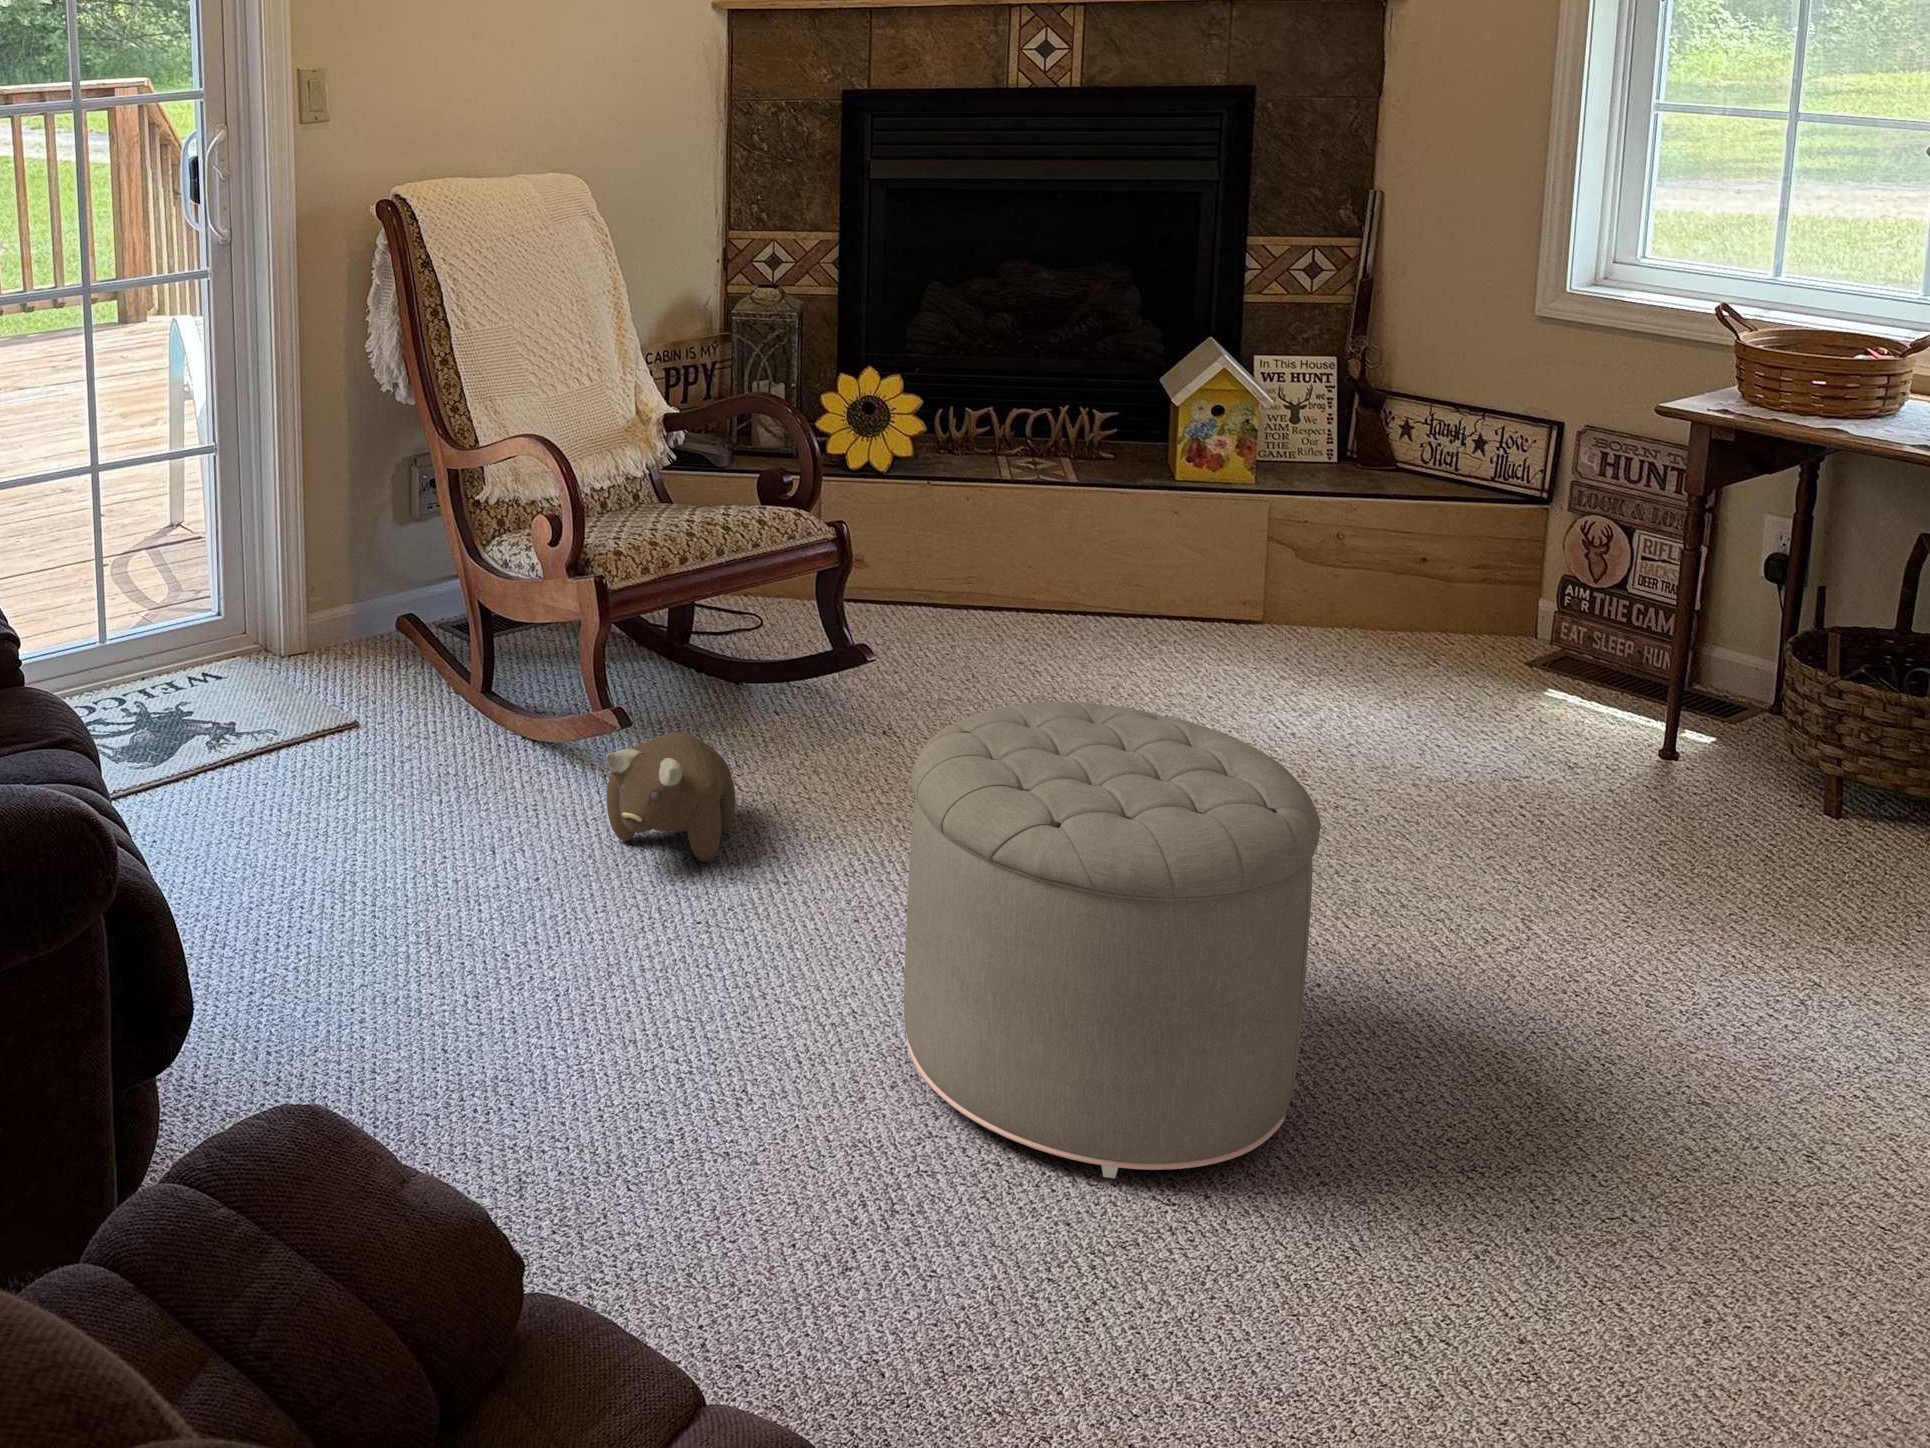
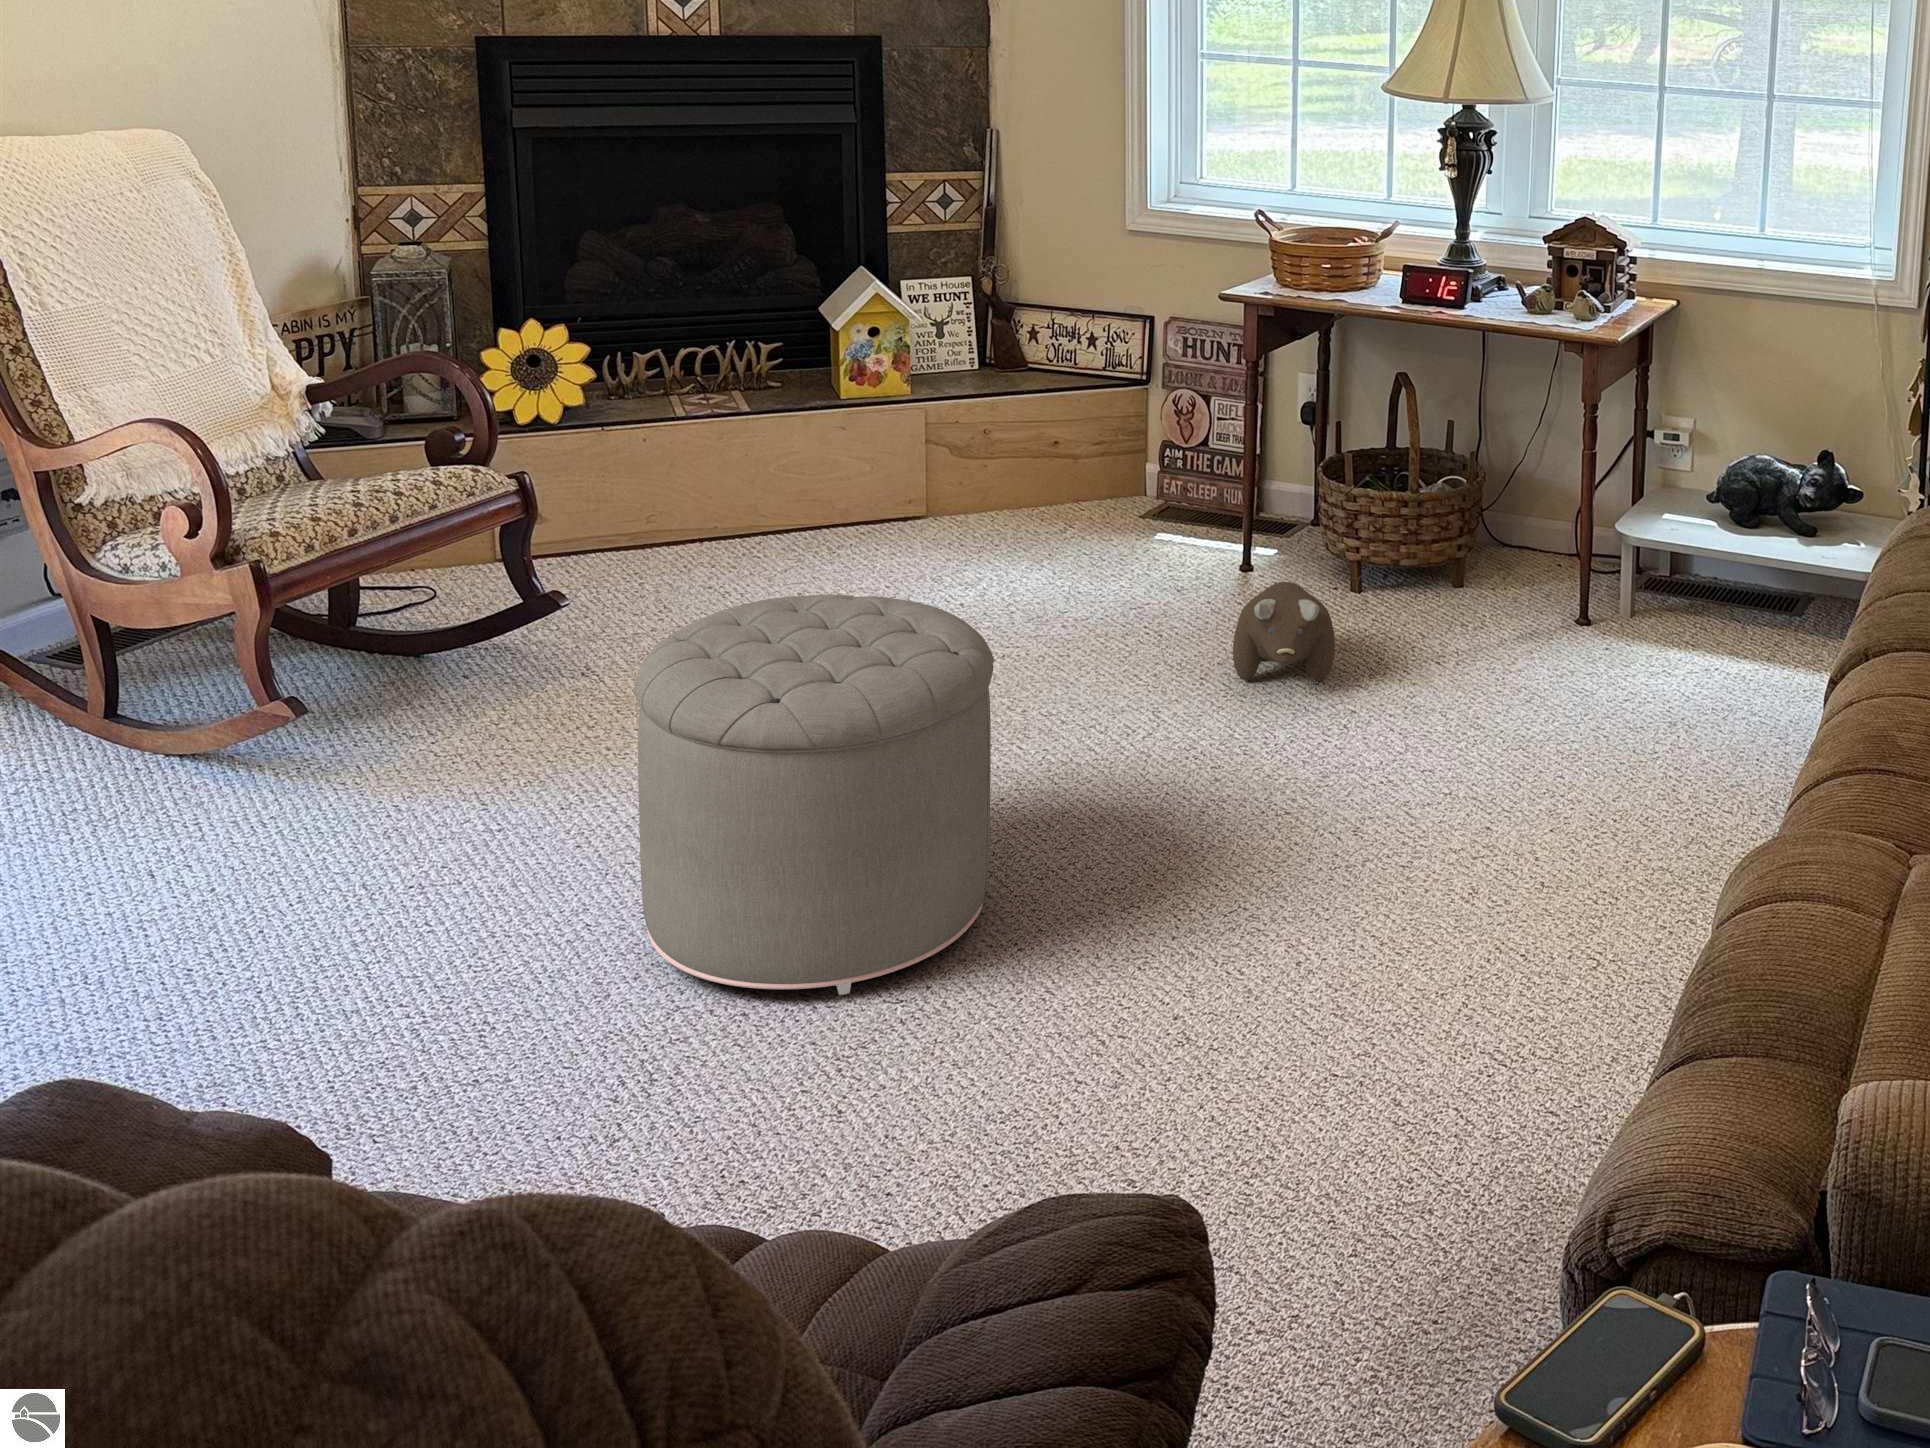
plush toy: present [606,732,735,862] -> present [1233,582,1335,681]

